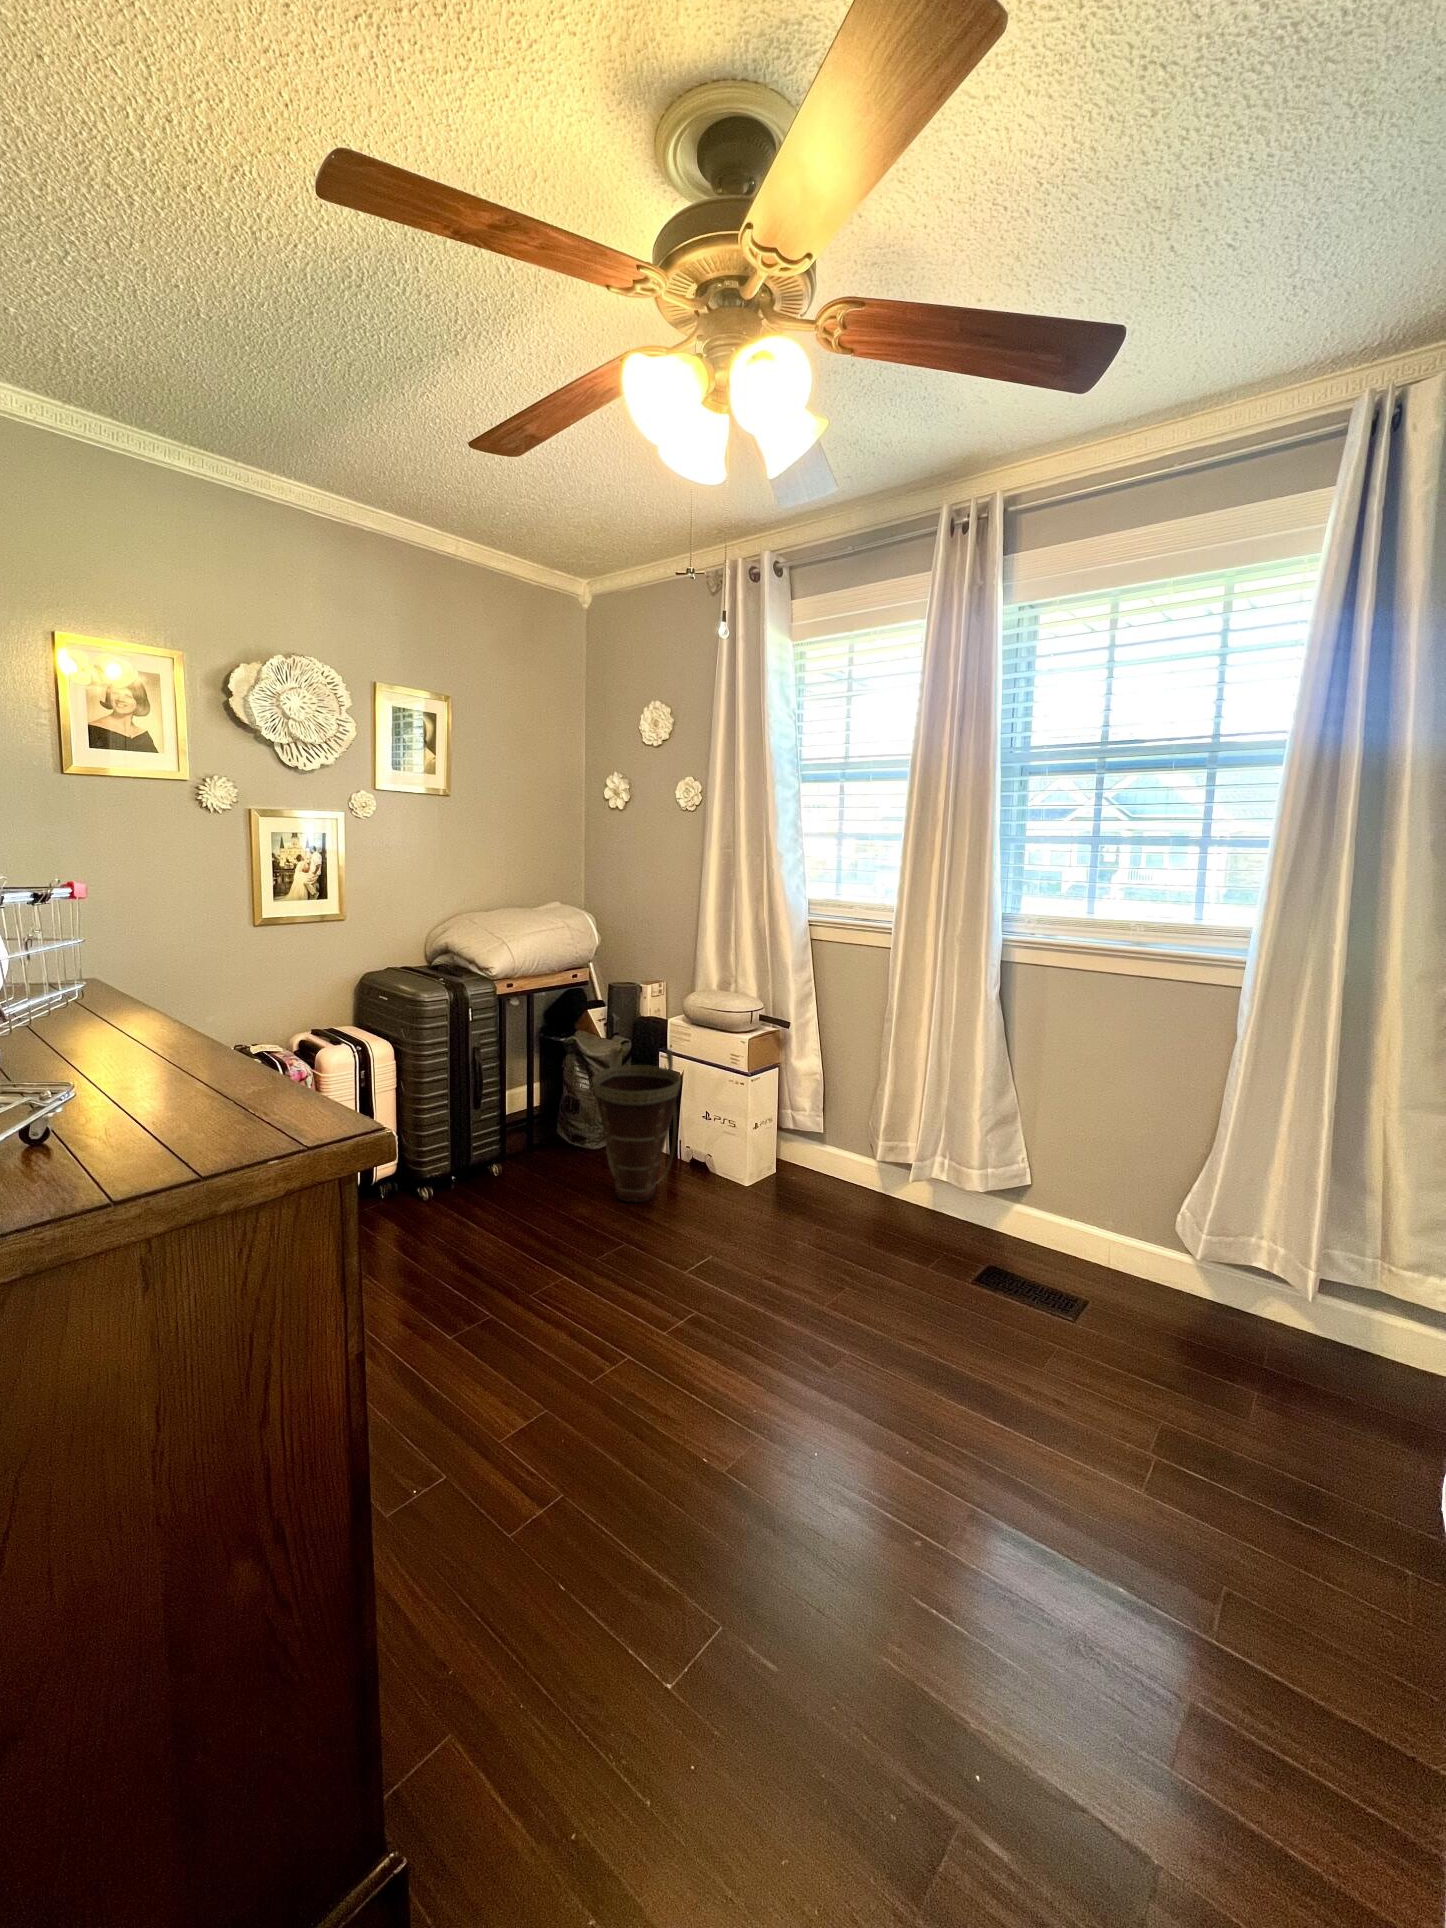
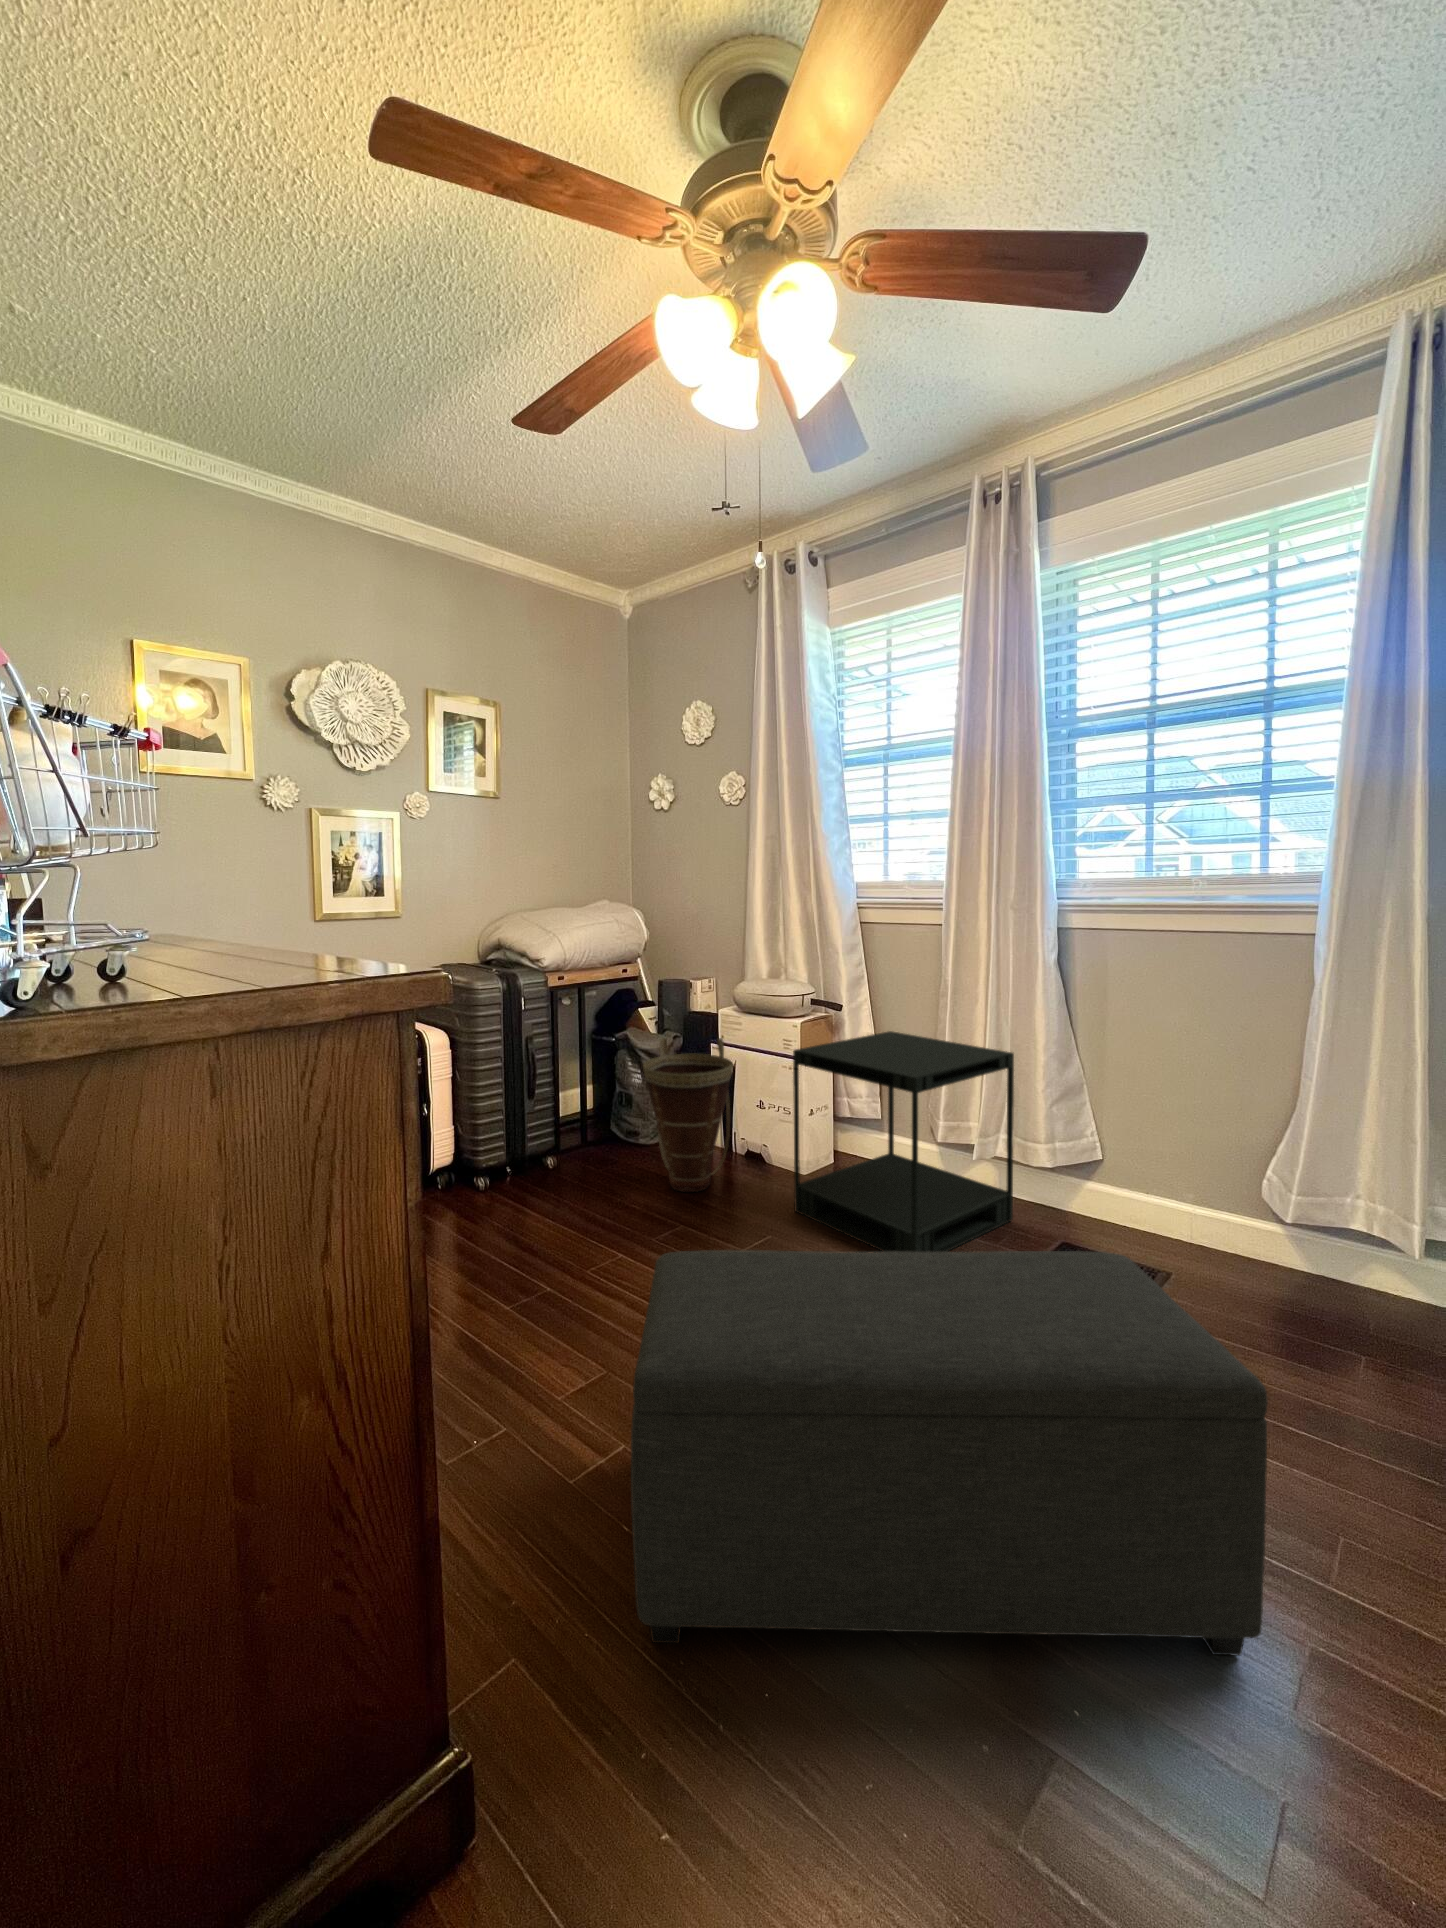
side table: none [736,1049,950,1289] -> present [793,1031,1014,1252]
ottoman: none [569,1317,1167,1715] -> present [631,1250,1268,1655]

